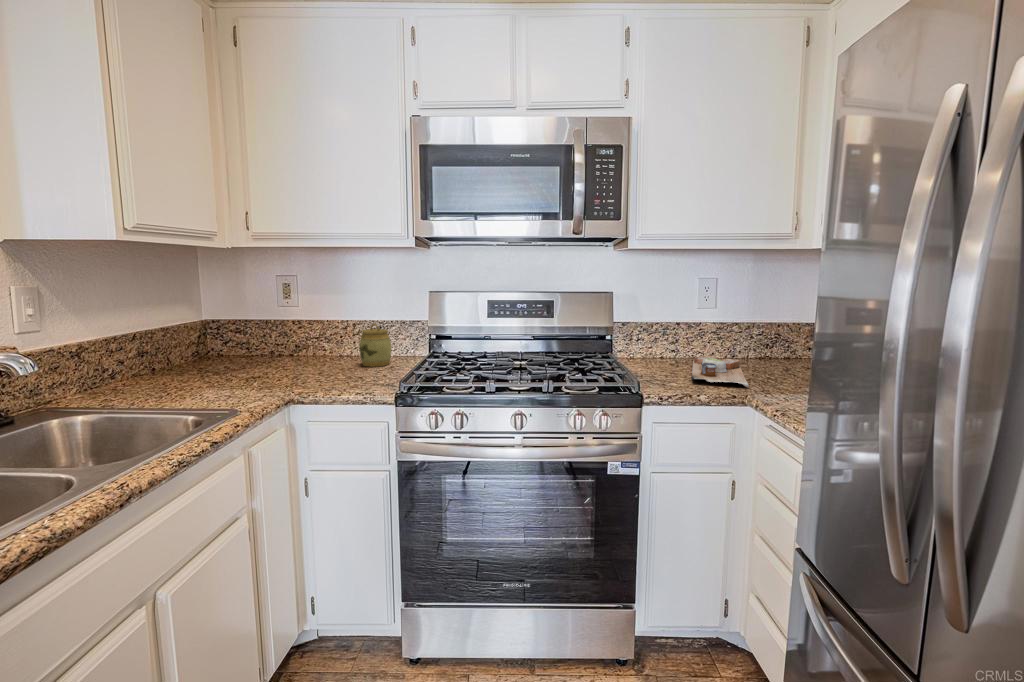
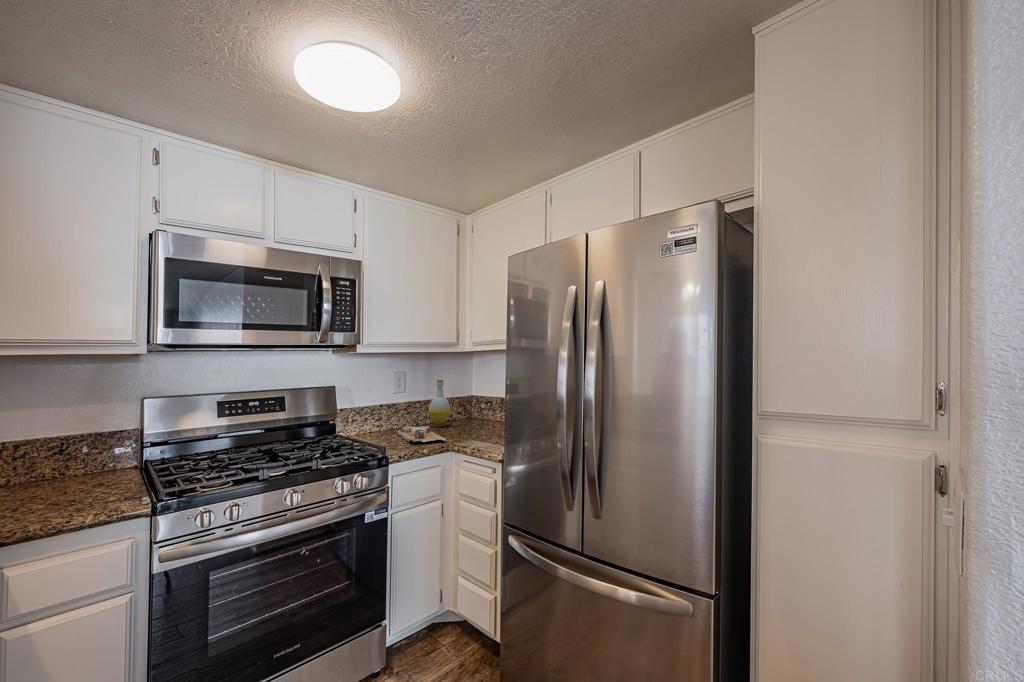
bottle: none [750,293,788,364] -> present [428,380,451,427]
jar: present [359,324,392,367] -> none [45,435,98,489]

